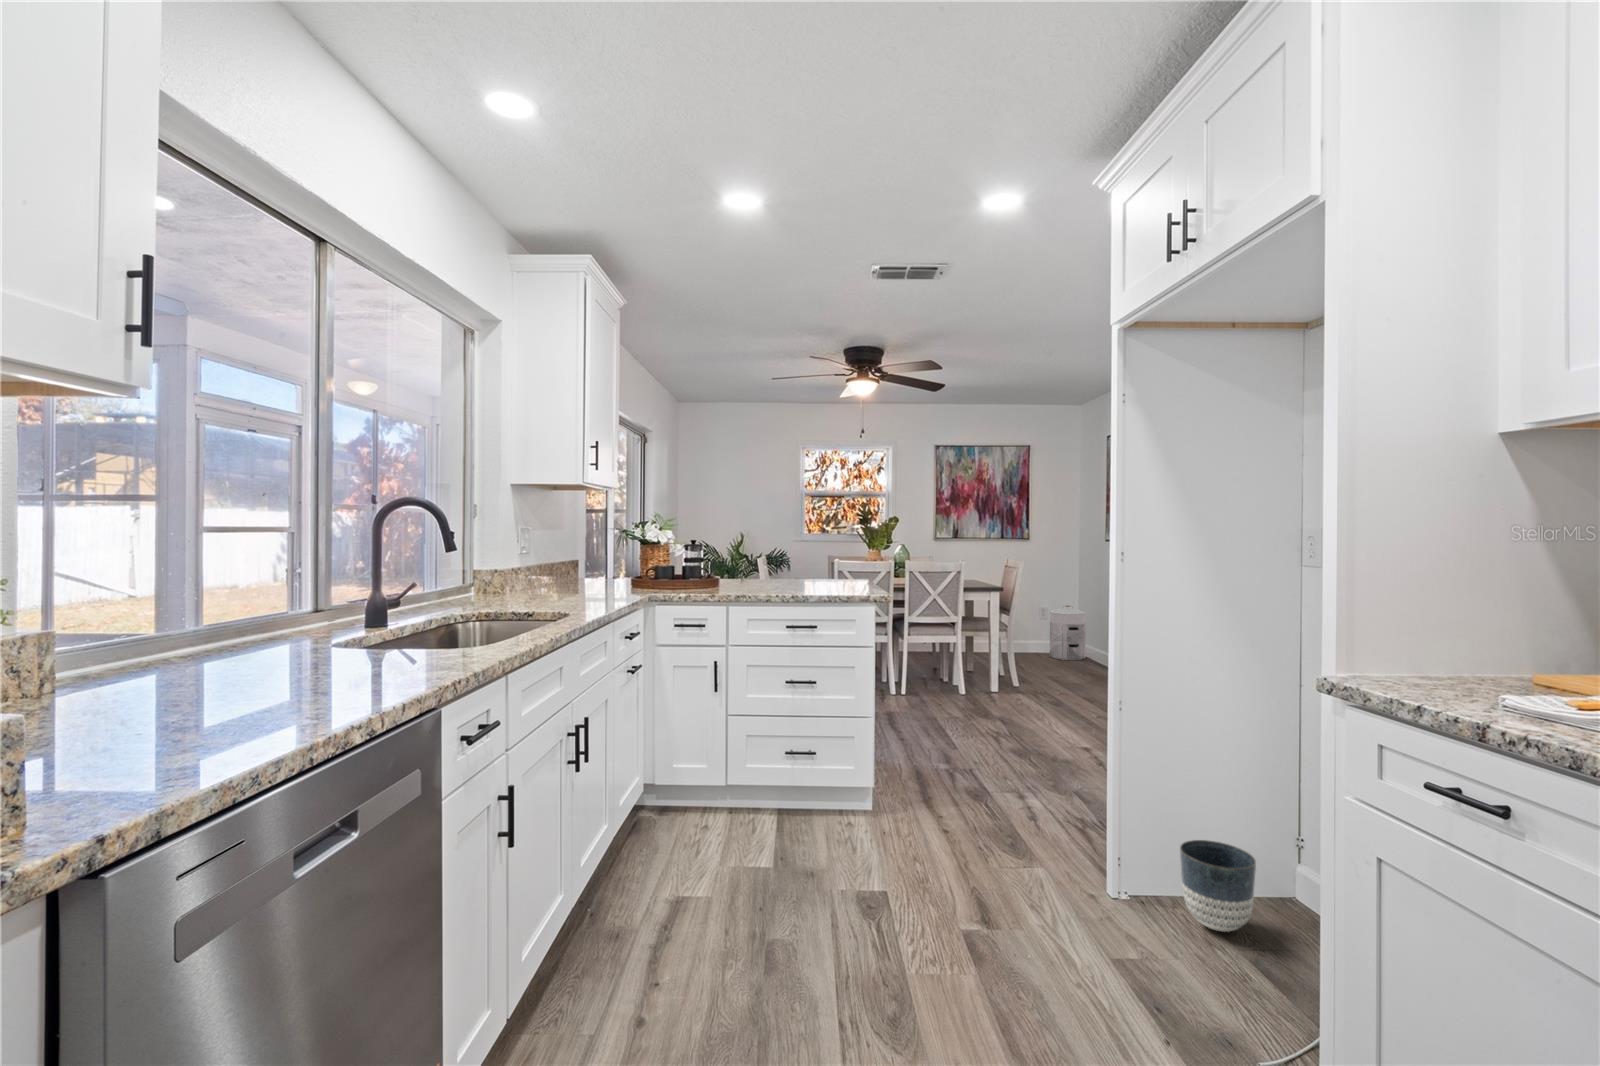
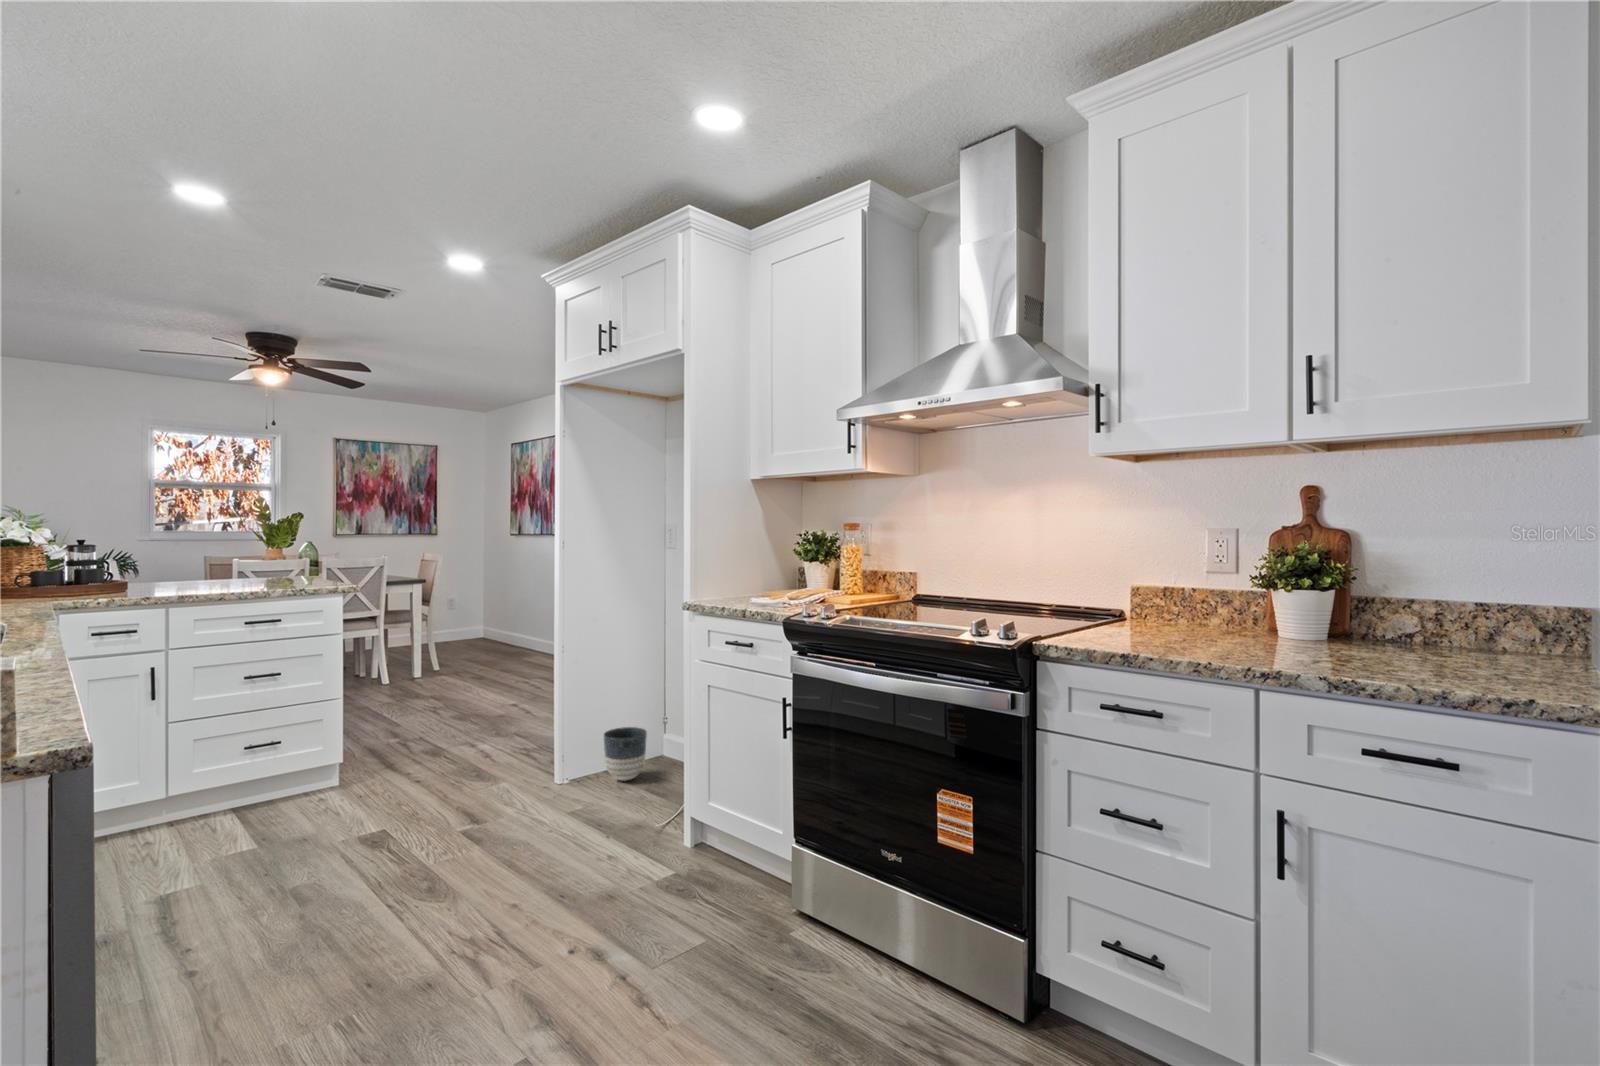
waste bin: present [1050,606,1086,660] -> none [460,595,494,644]

